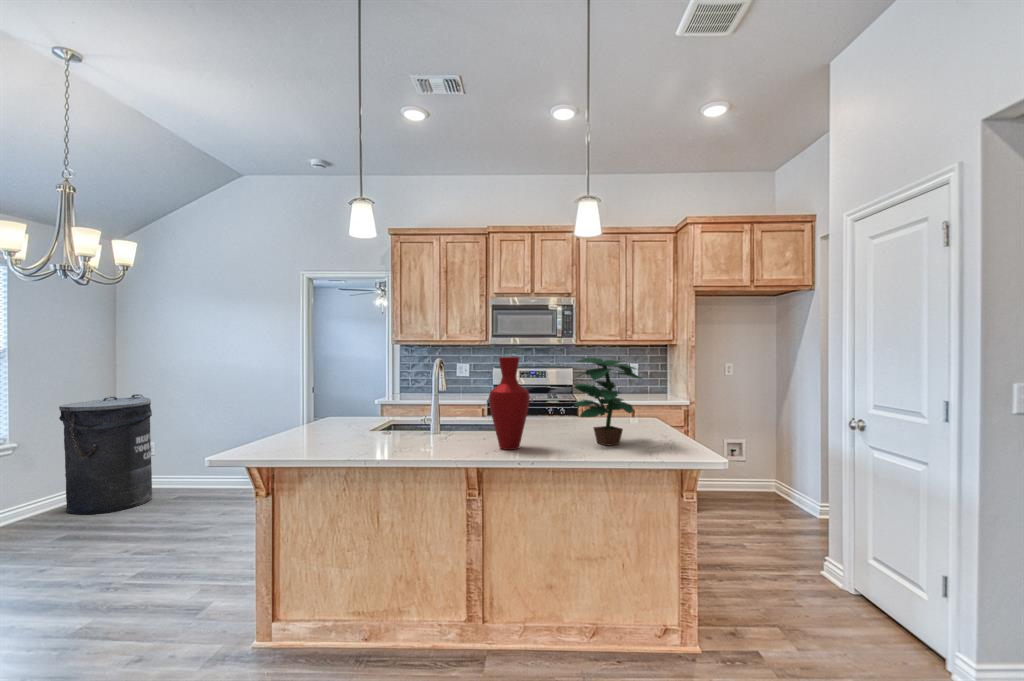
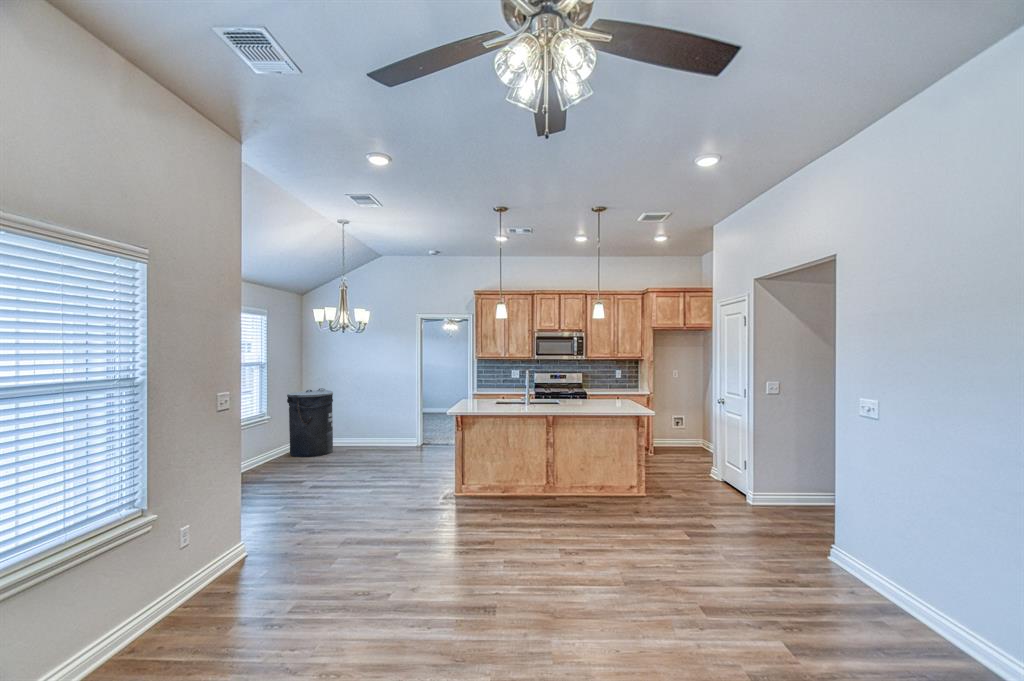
vase: present [489,357,530,450] -> none [558,370,575,409]
potted plant: present [574,358,641,446] -> none [591,370,623,408]

